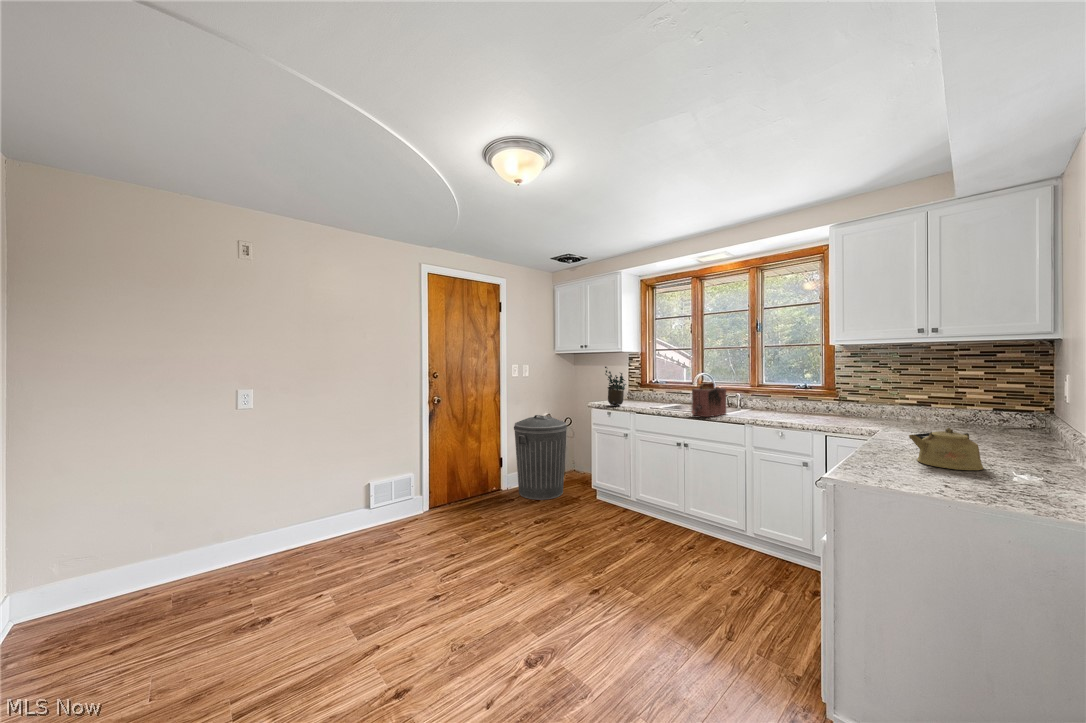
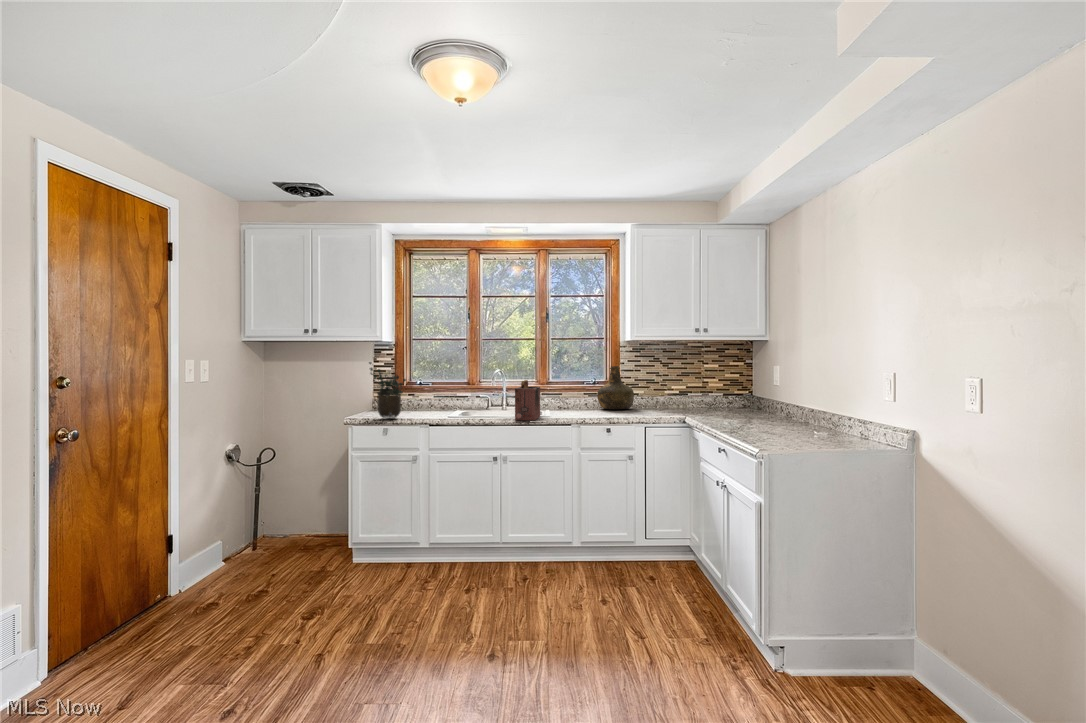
bottle: none [805,371,849,415] -> present [597,366,634,409]
trash can: present [514,415,567,500] -> none [198,446,301,592]
kettle: present [909,428,983,470] -> none [747,405,791,435]

